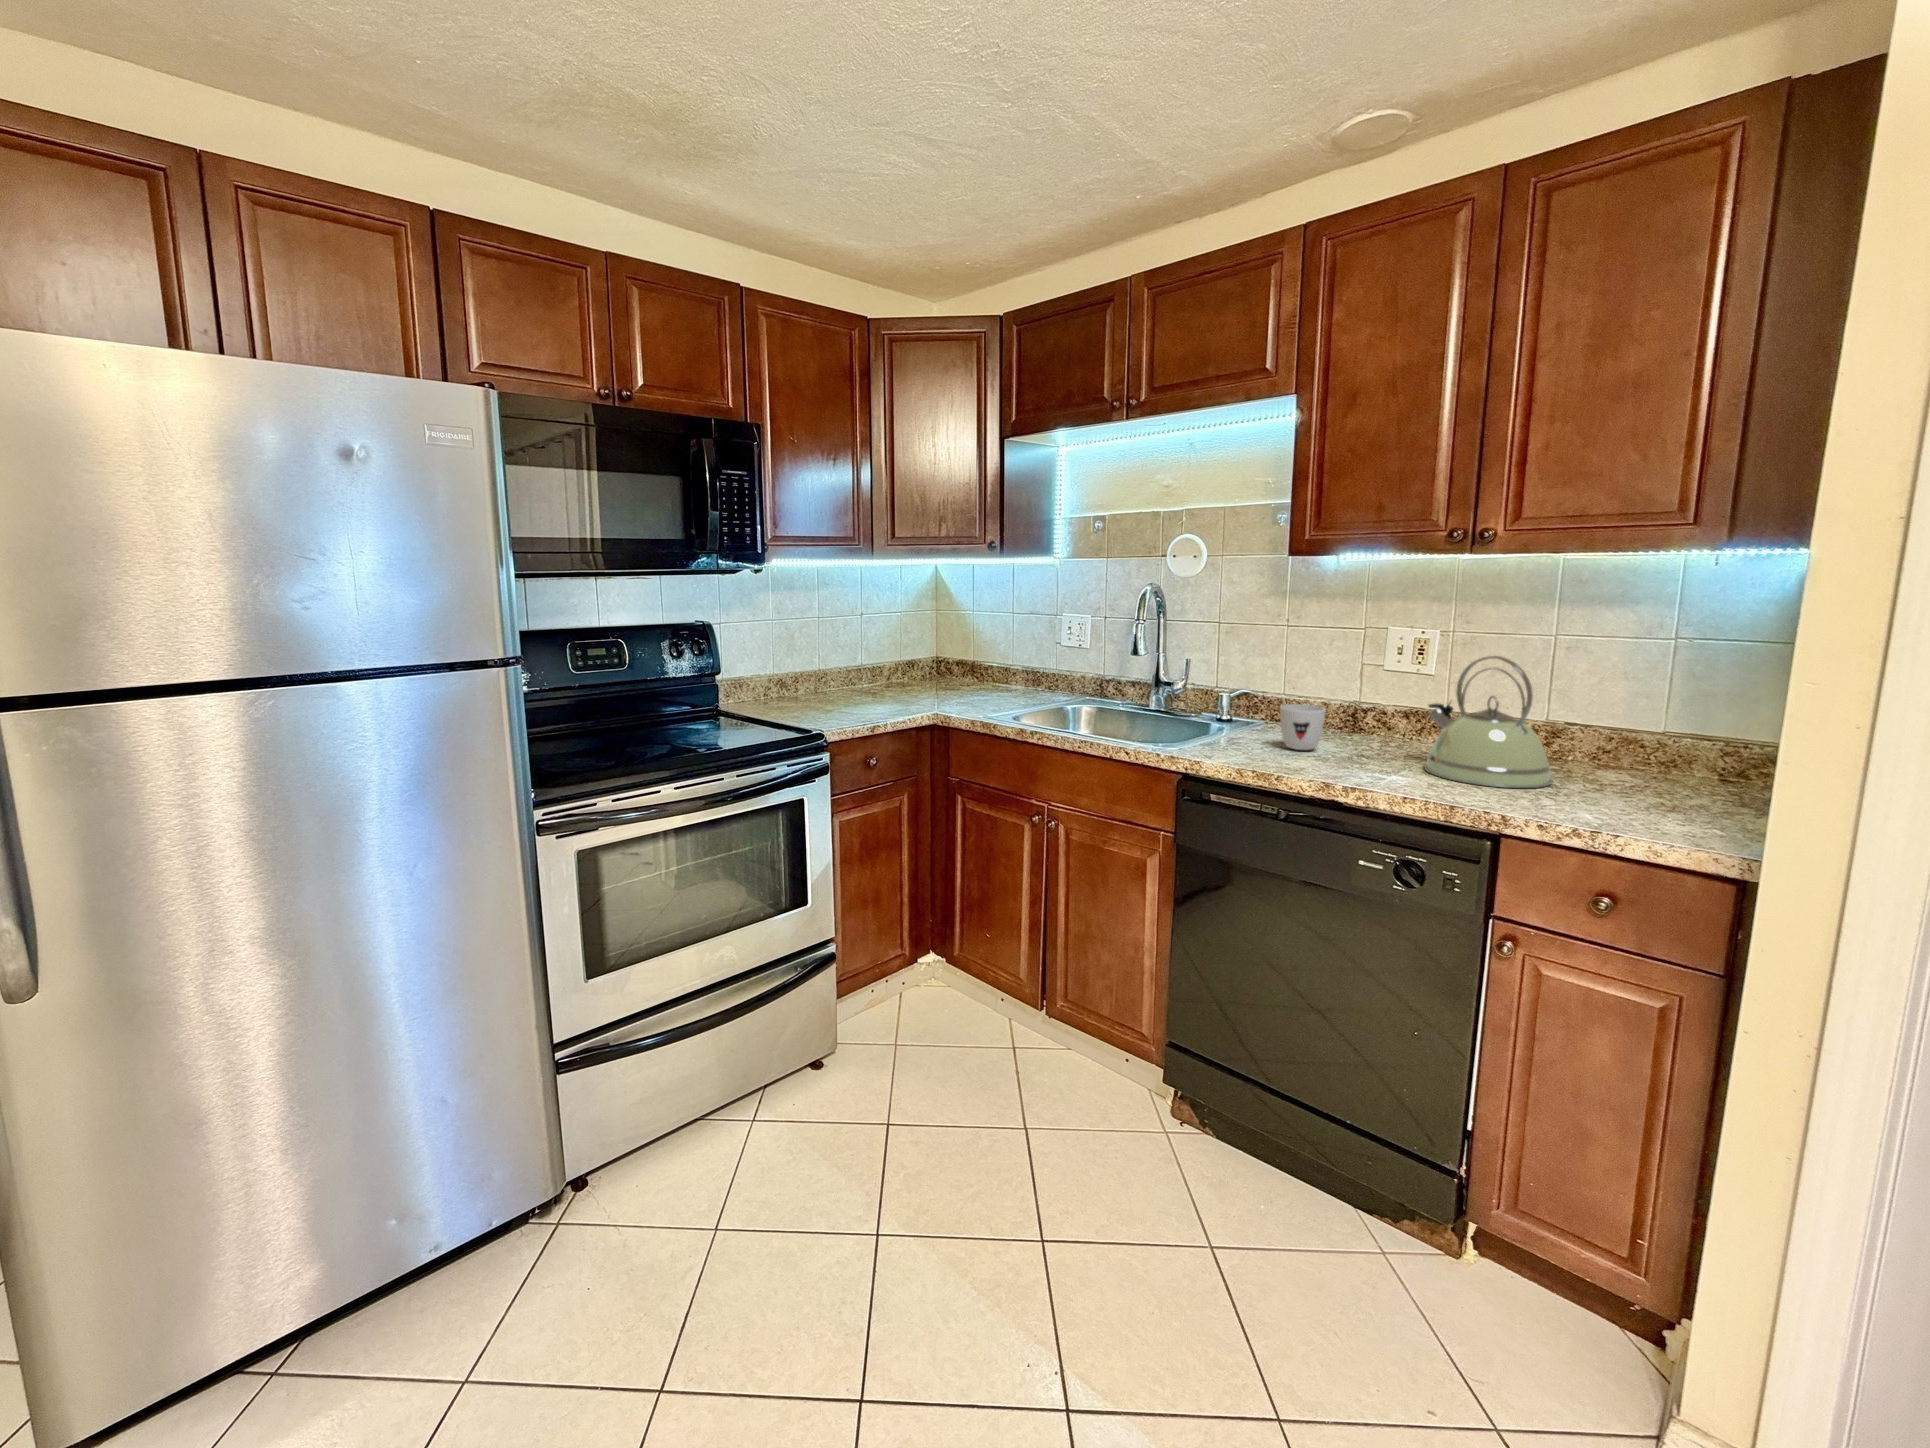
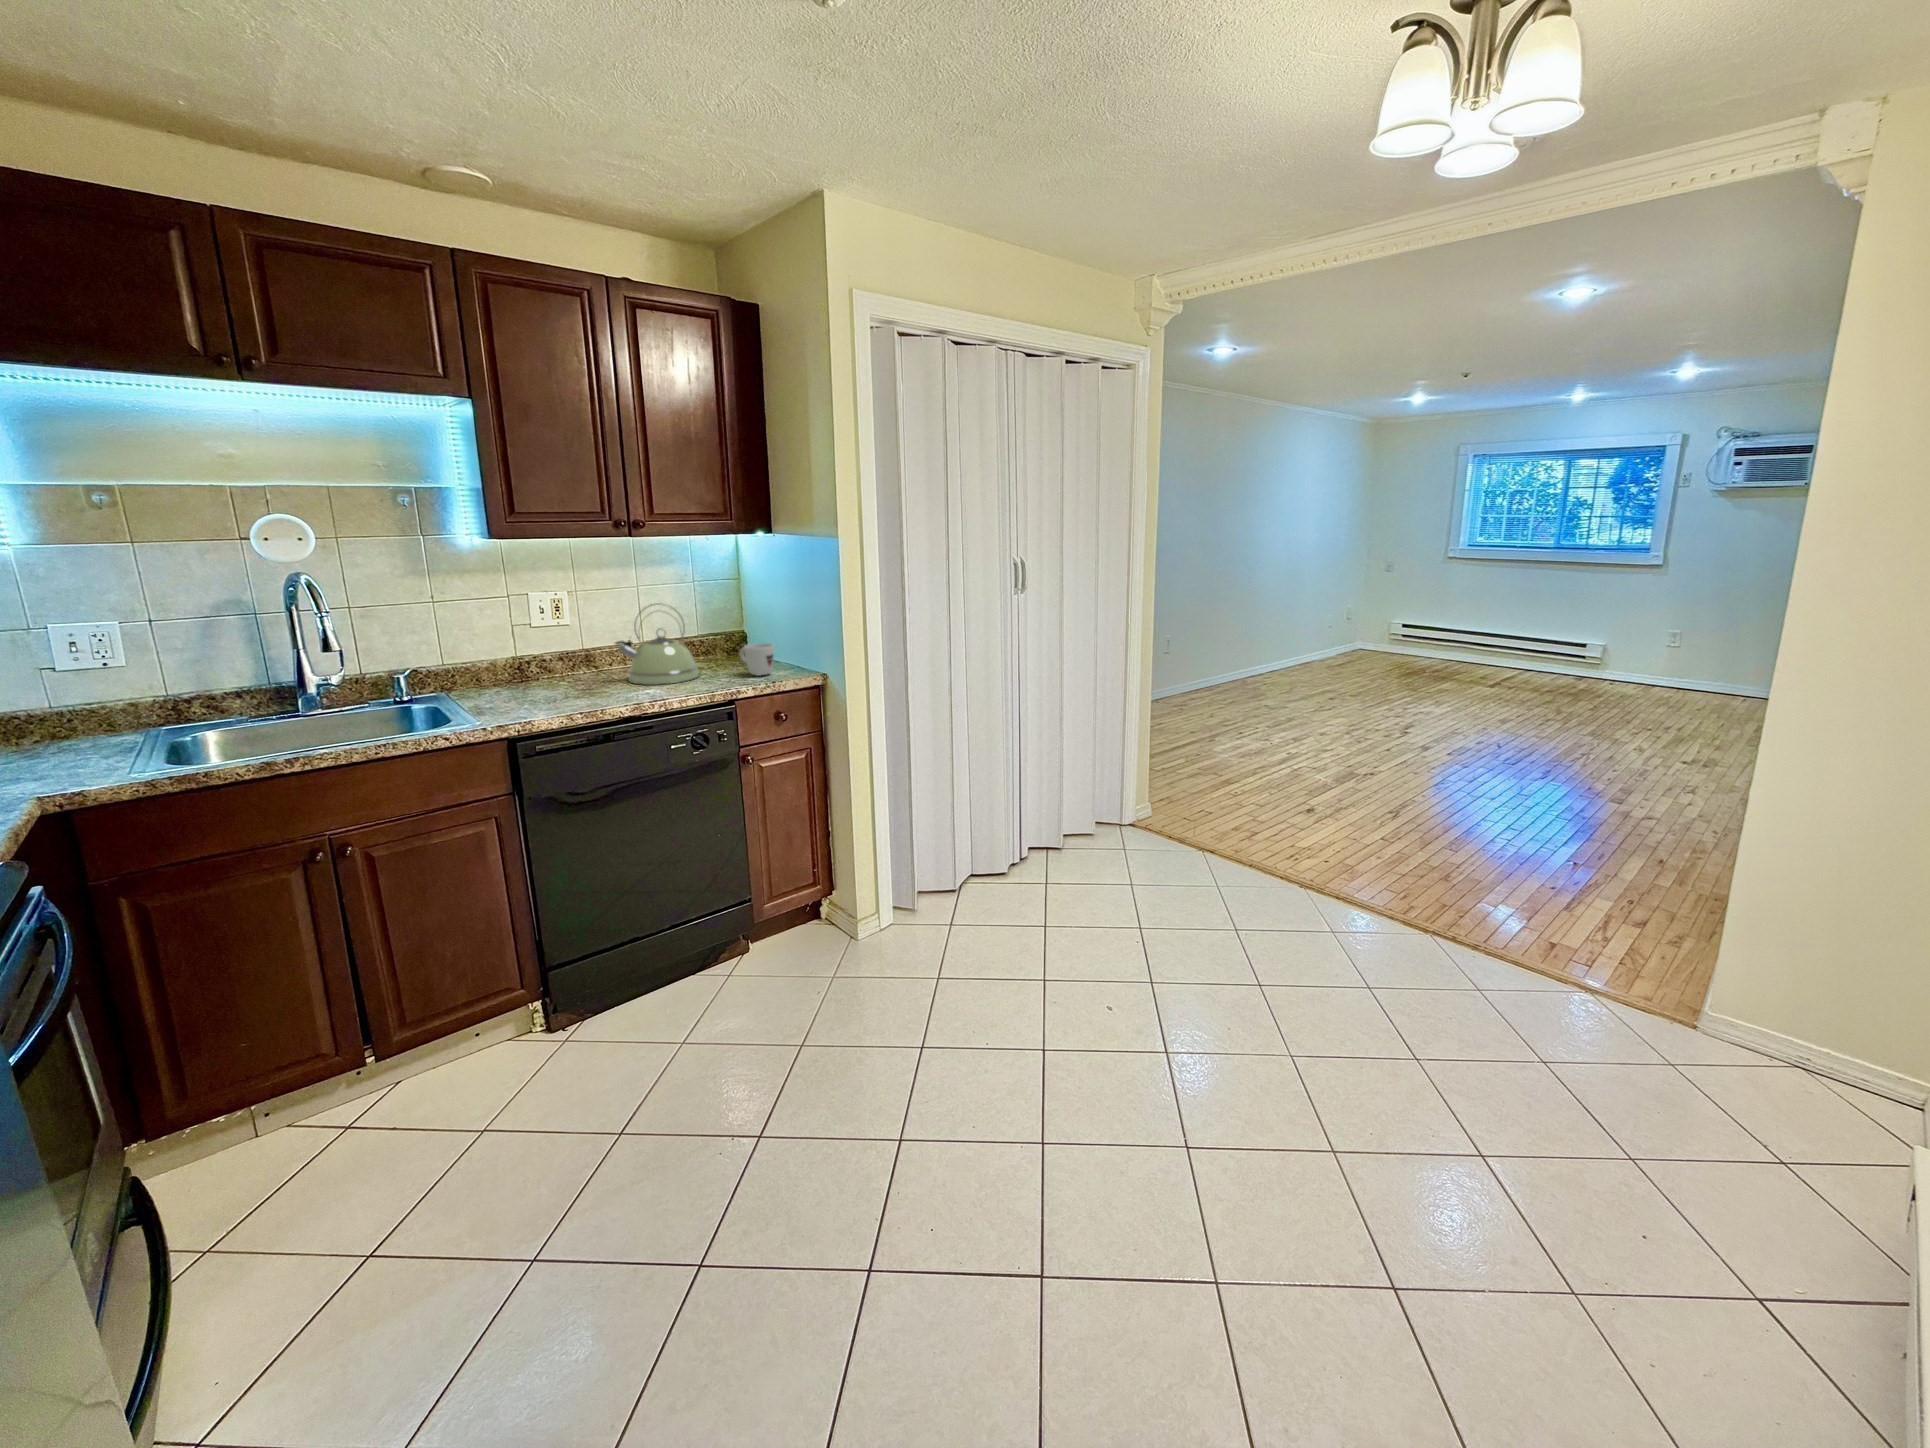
mug: present [1280,704,1325,750] -> present [739,643,774,676]

